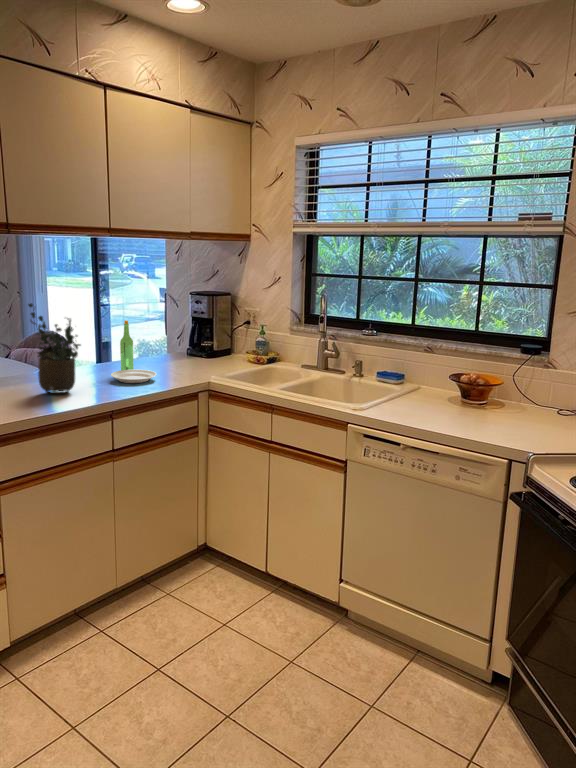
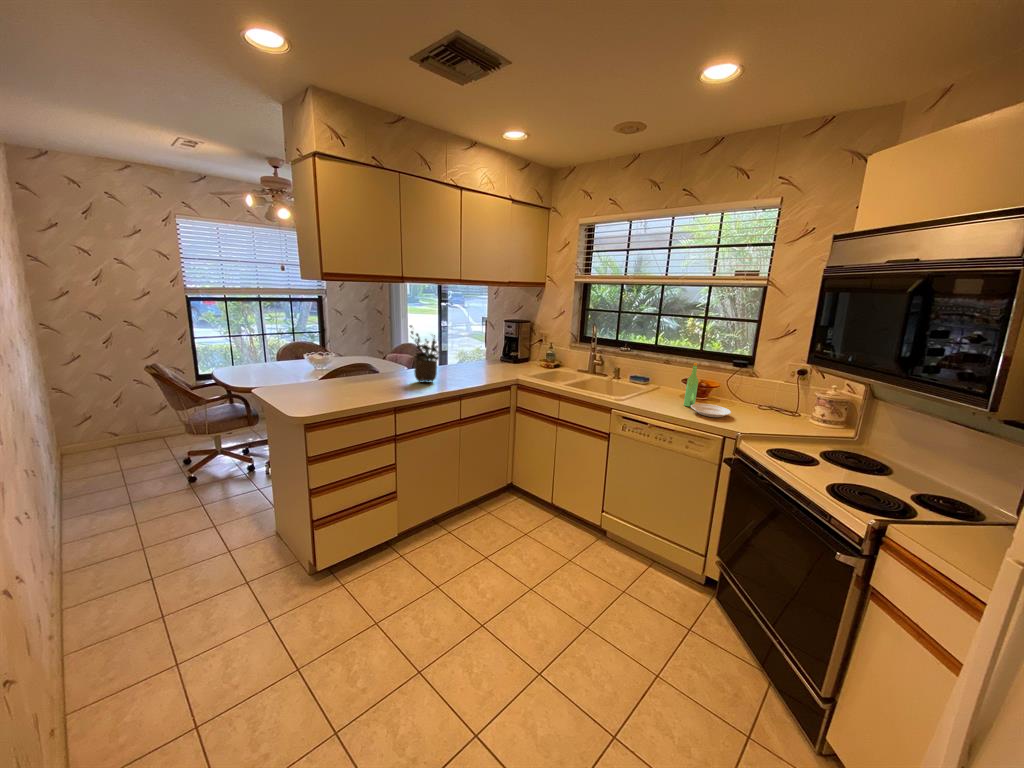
plate: present [111,320,156,383] -> present [684,363,731,417]

